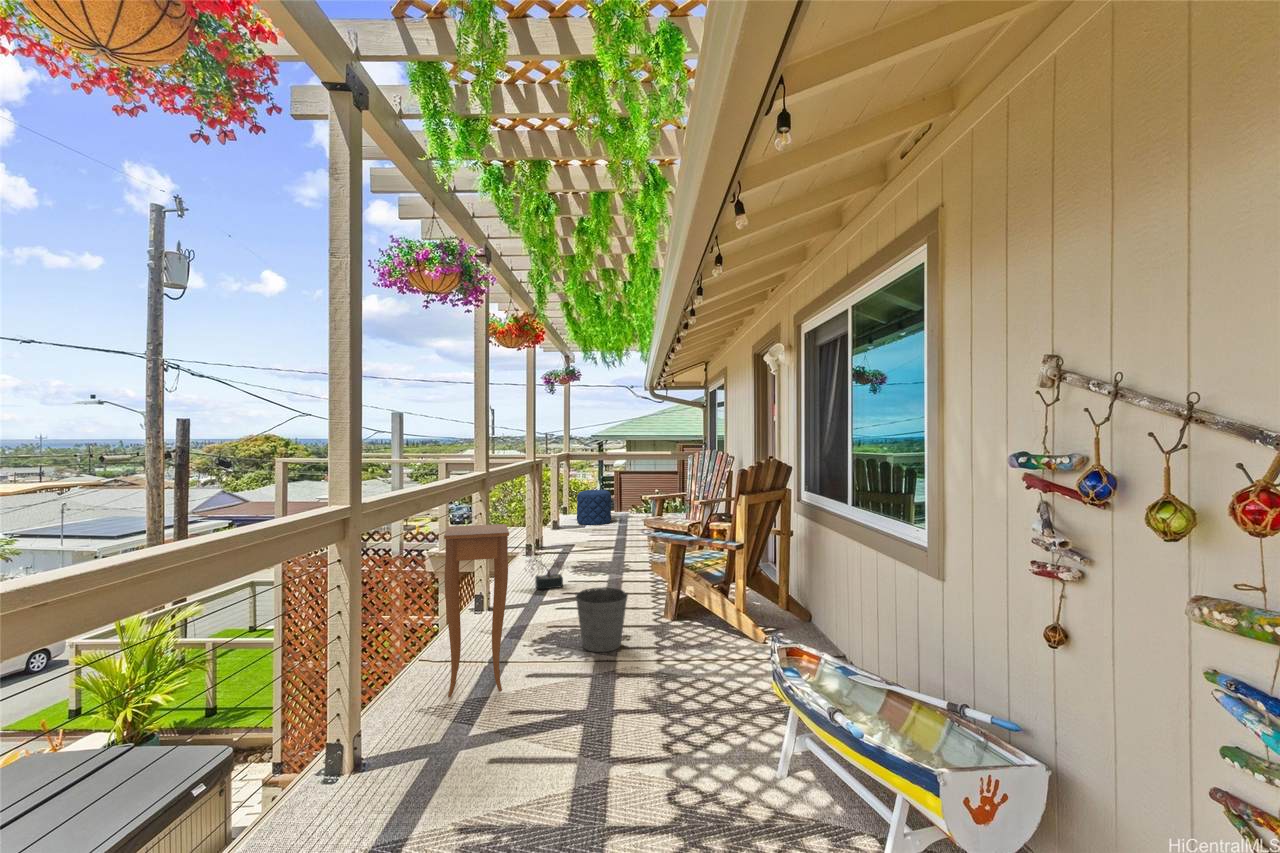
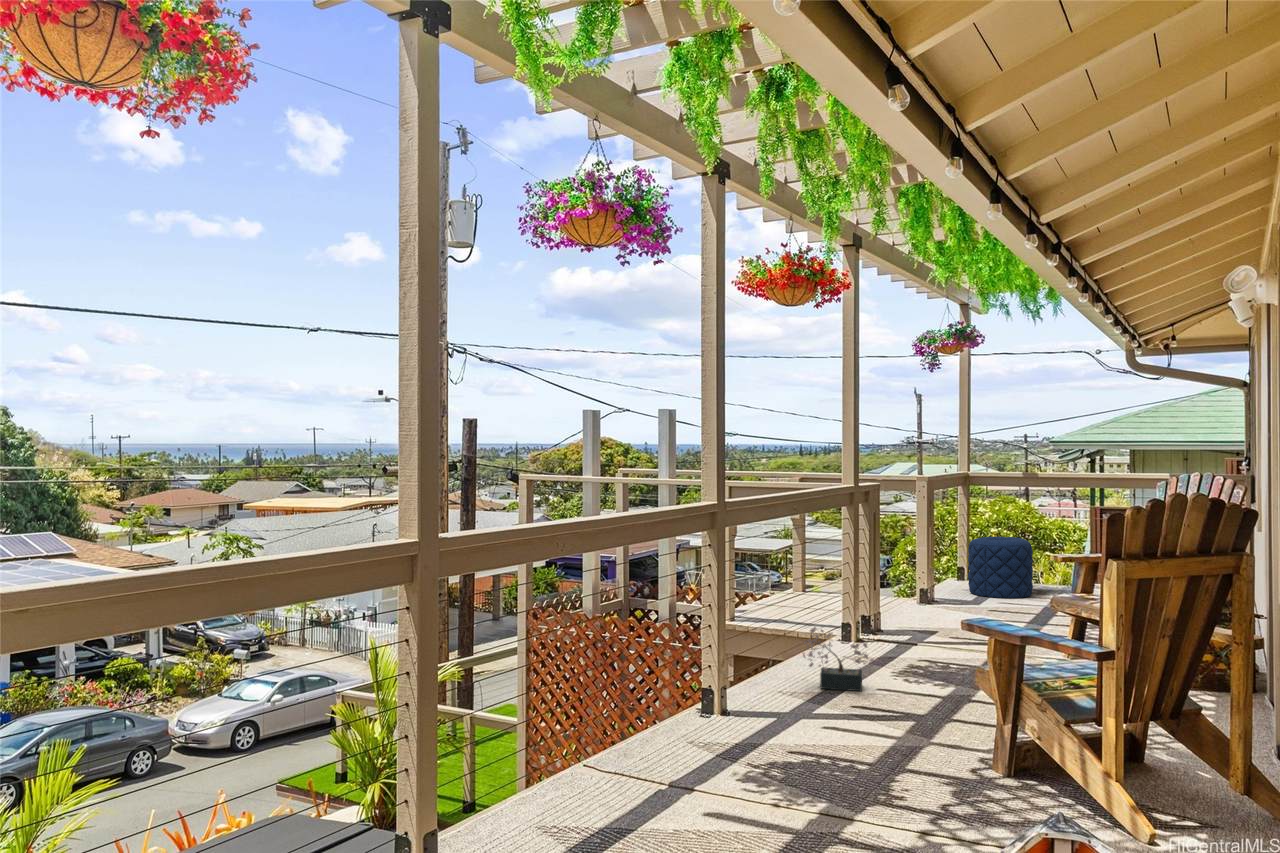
side table: present [444,524,509,697] -> none [581,574,687,820]
bucket: present [576,587,628,652] -> none [806,695,894,802]

